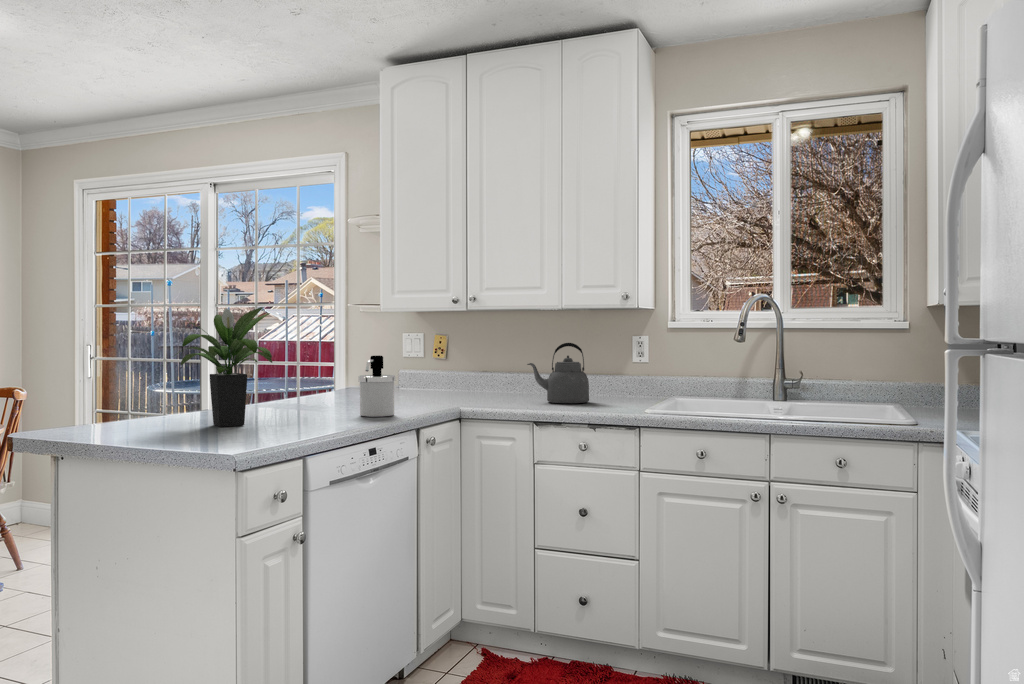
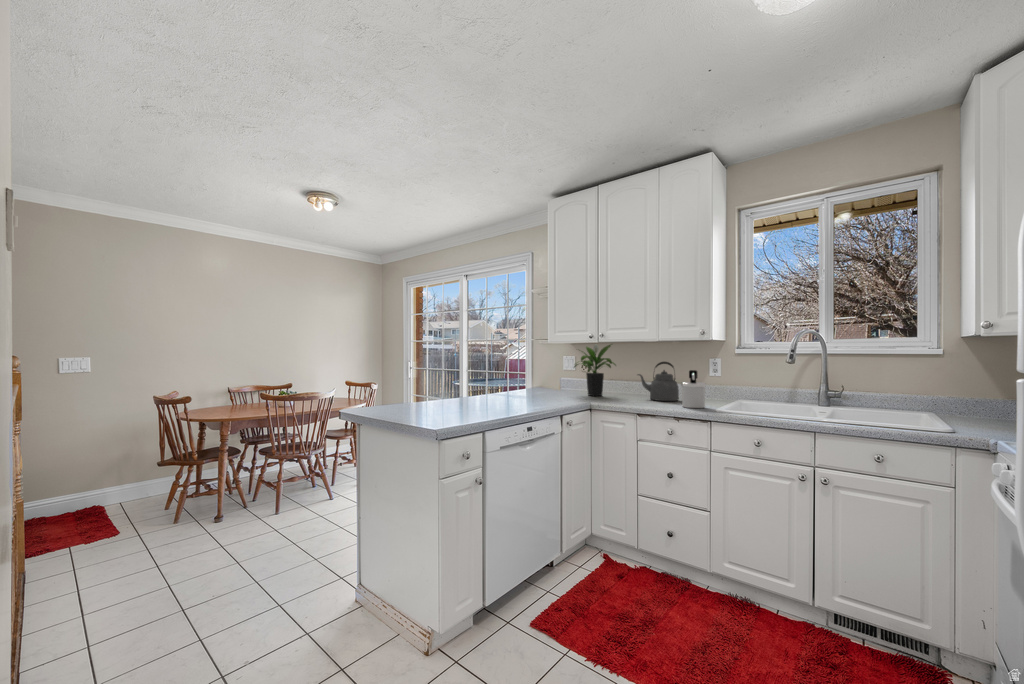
potted plant: present [177,307,272,427] -> present [574,344,616,396]
soap dispenser: present [358,355,395,417] -> present [681,370,706,408]

